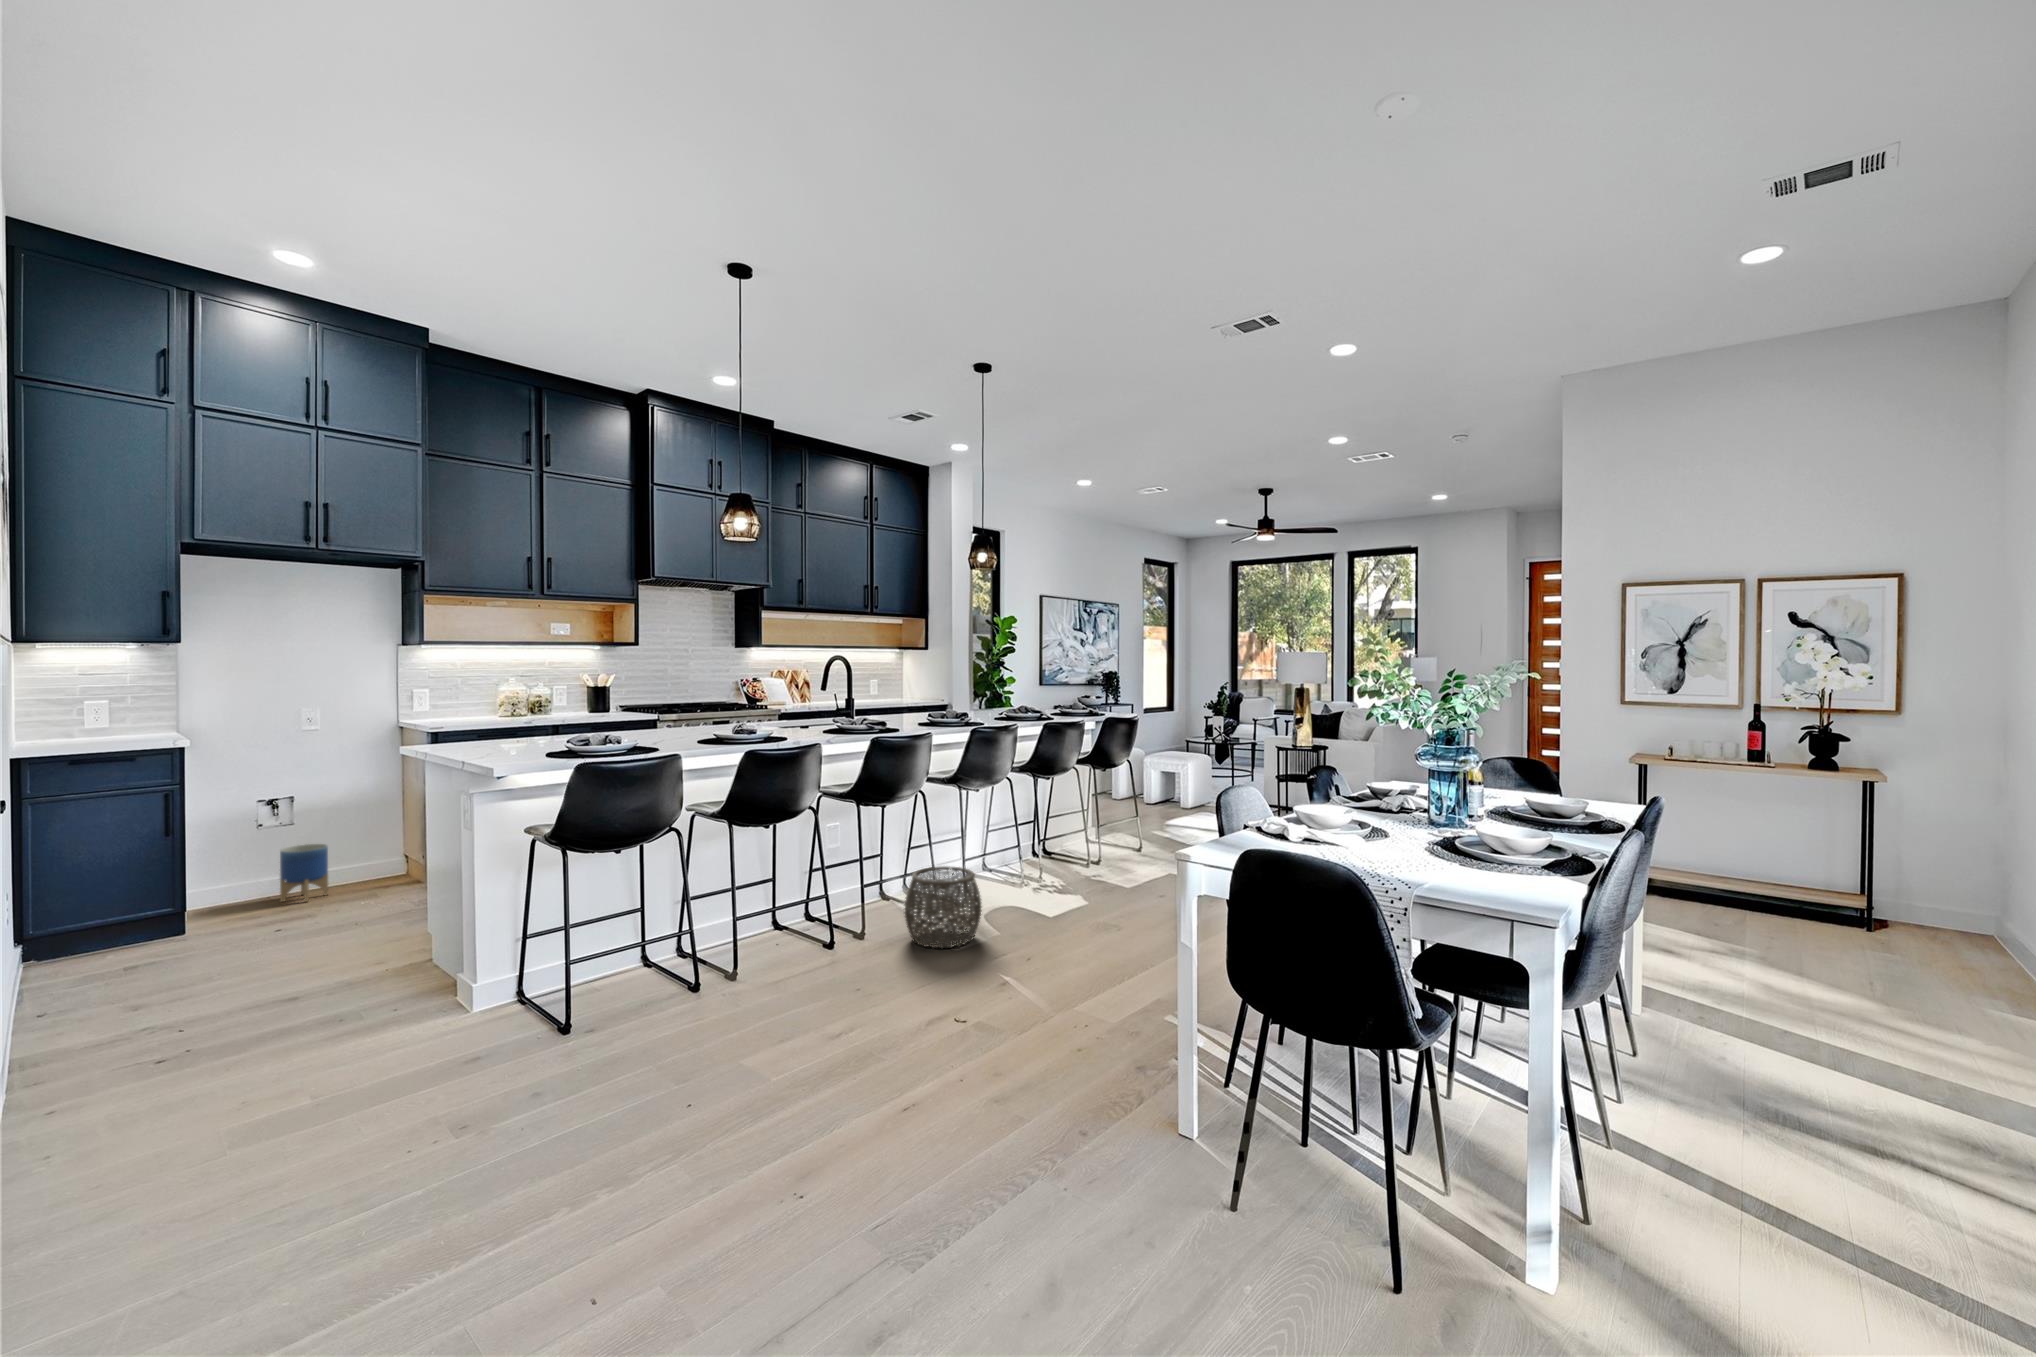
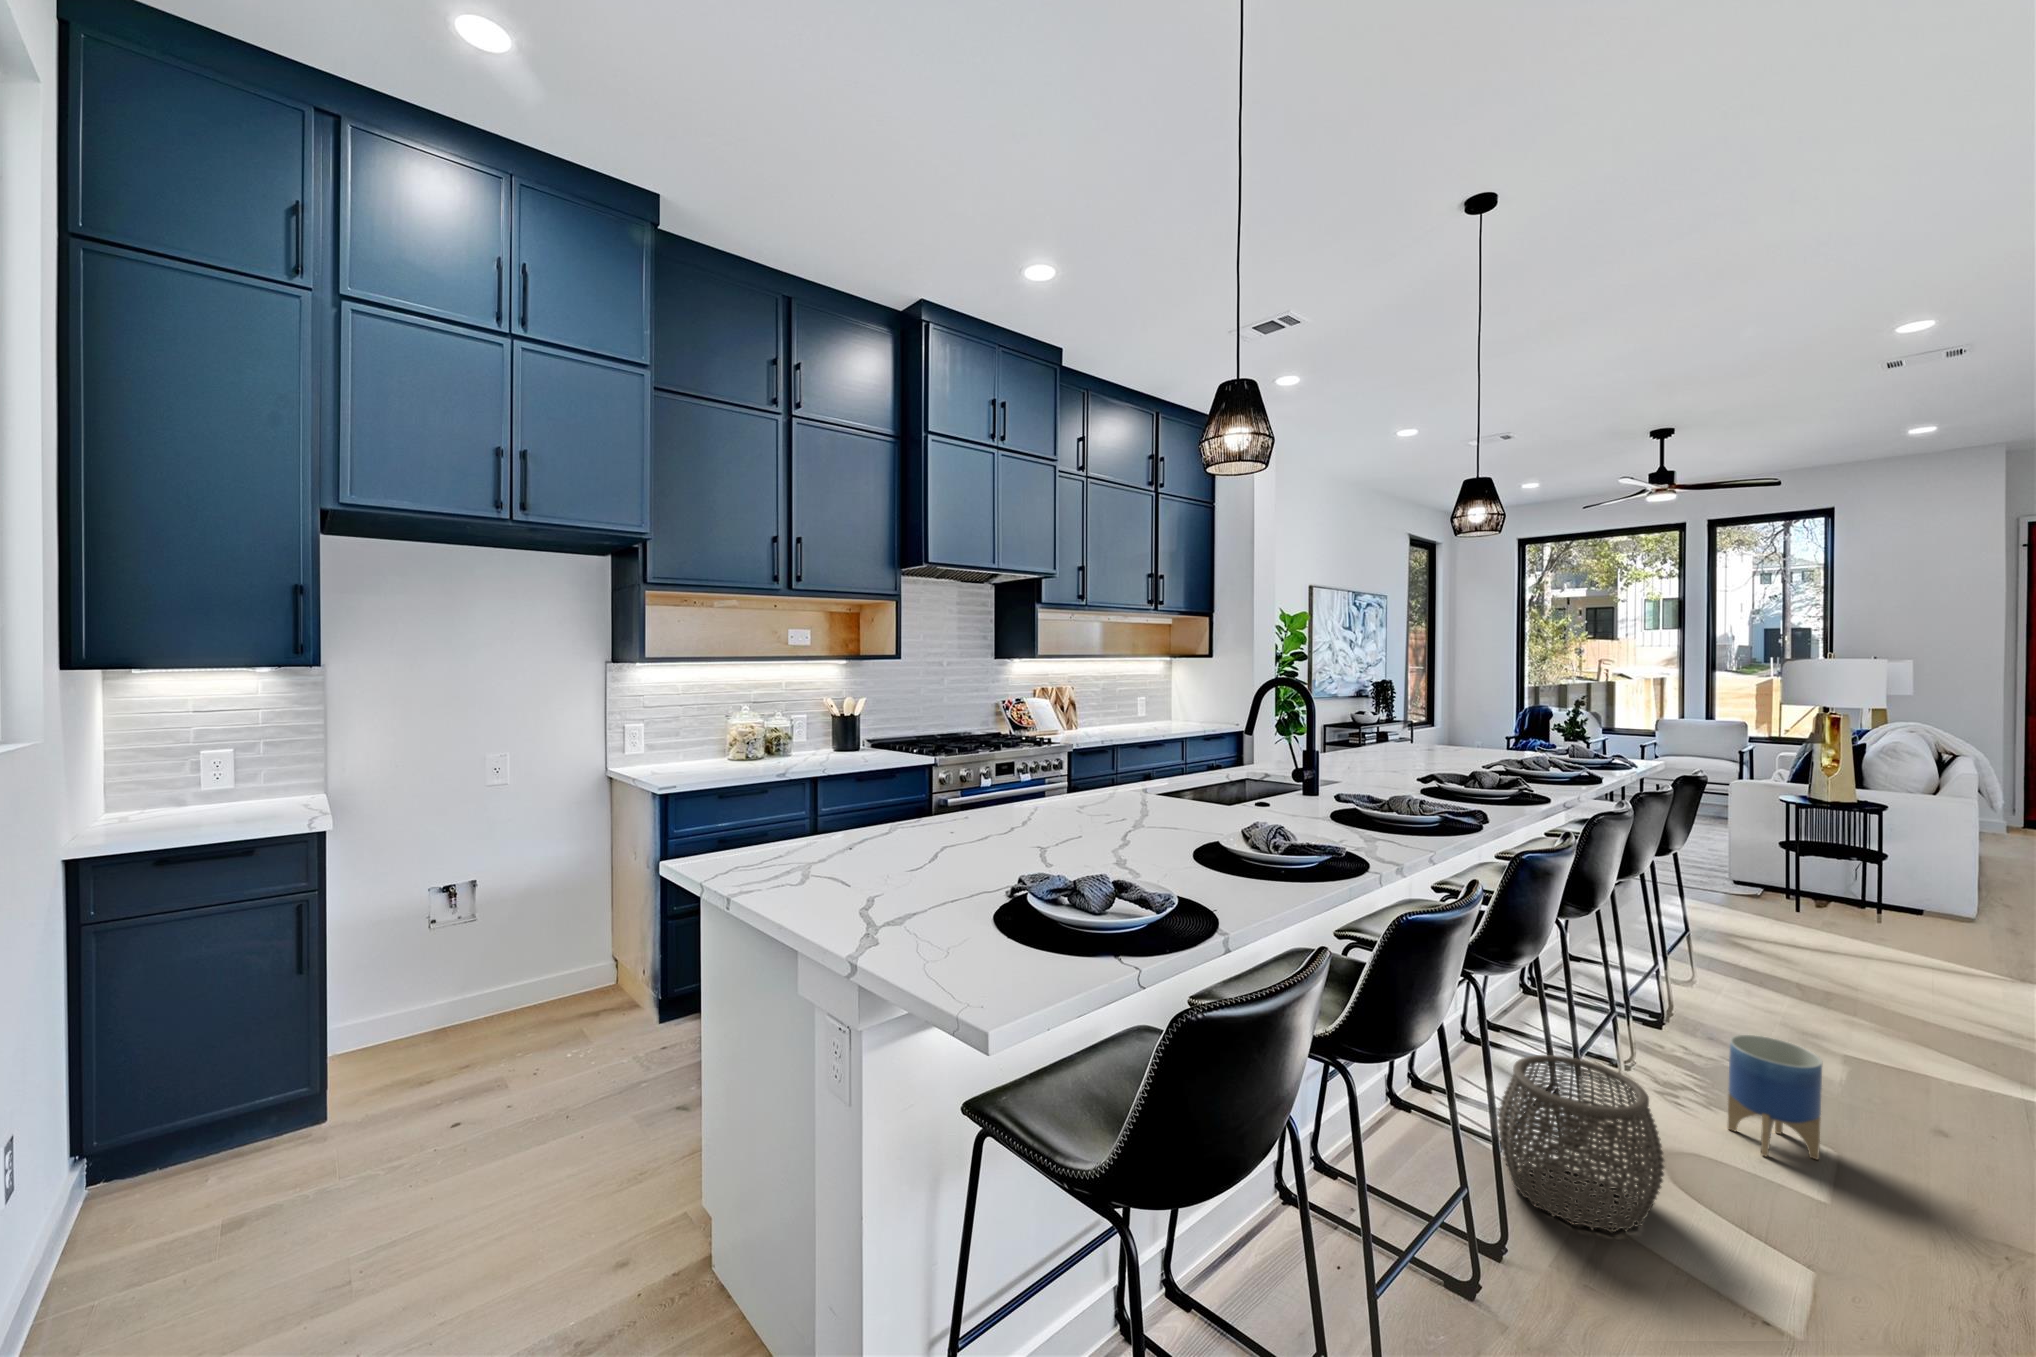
planter: present [280,844,328,902] -> present [1728,1035,1822,1160]

